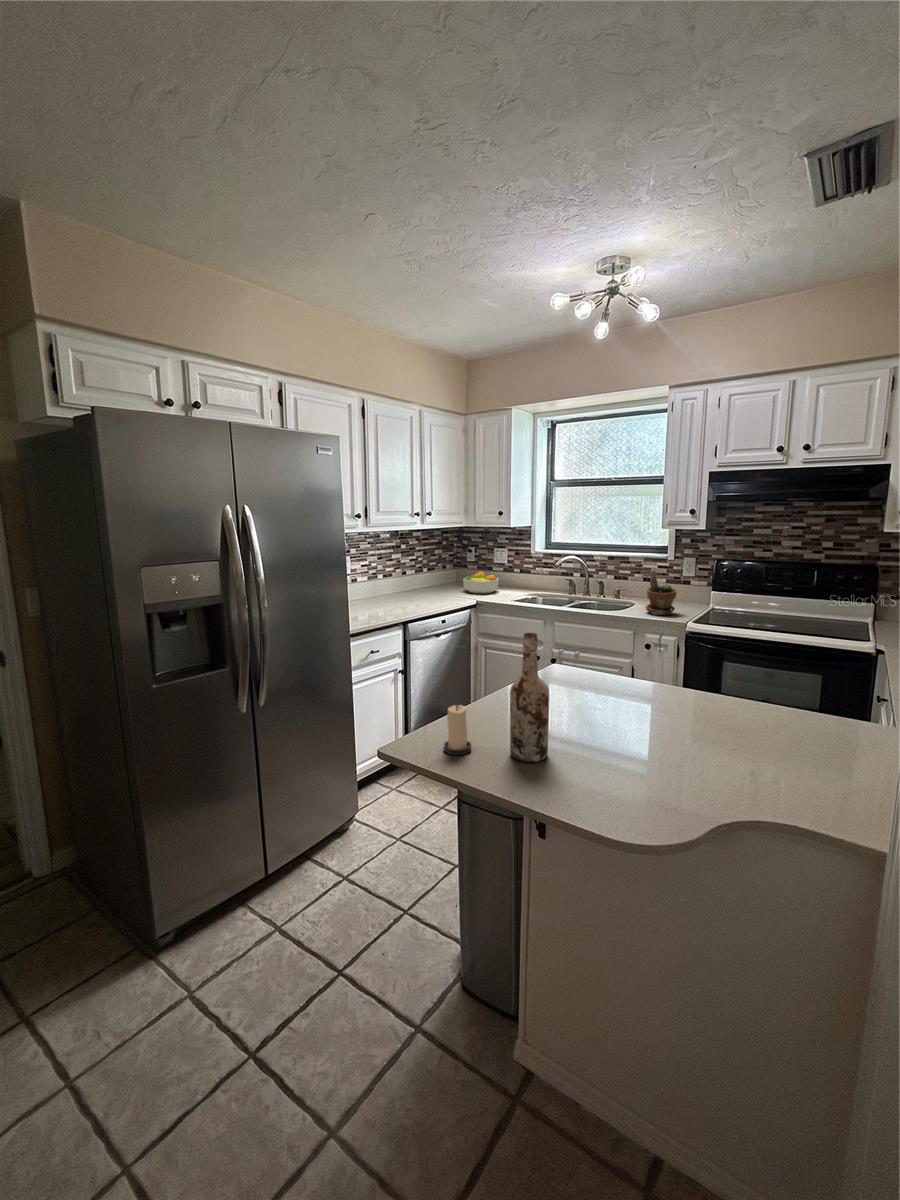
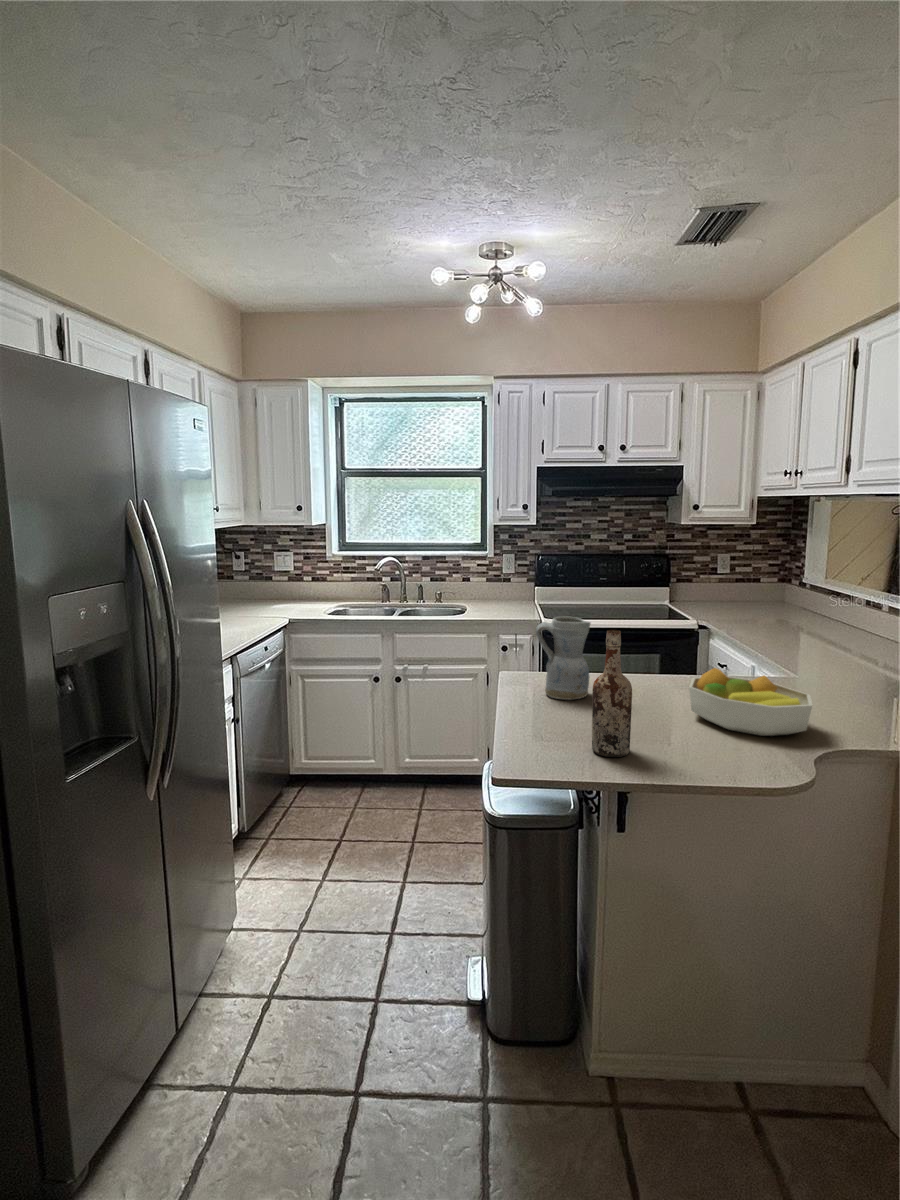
potted plant: present [646,569,677,615] -> none [489,567,520,615]
fruit bowl: present [463,571,499,594] -> present [689,668,812,736]
ceramic pitcher: none [561,618,612,701] -> present [536,617,591,700]
candle: present [444,705,471,755] -> none [532,713,562,767]

